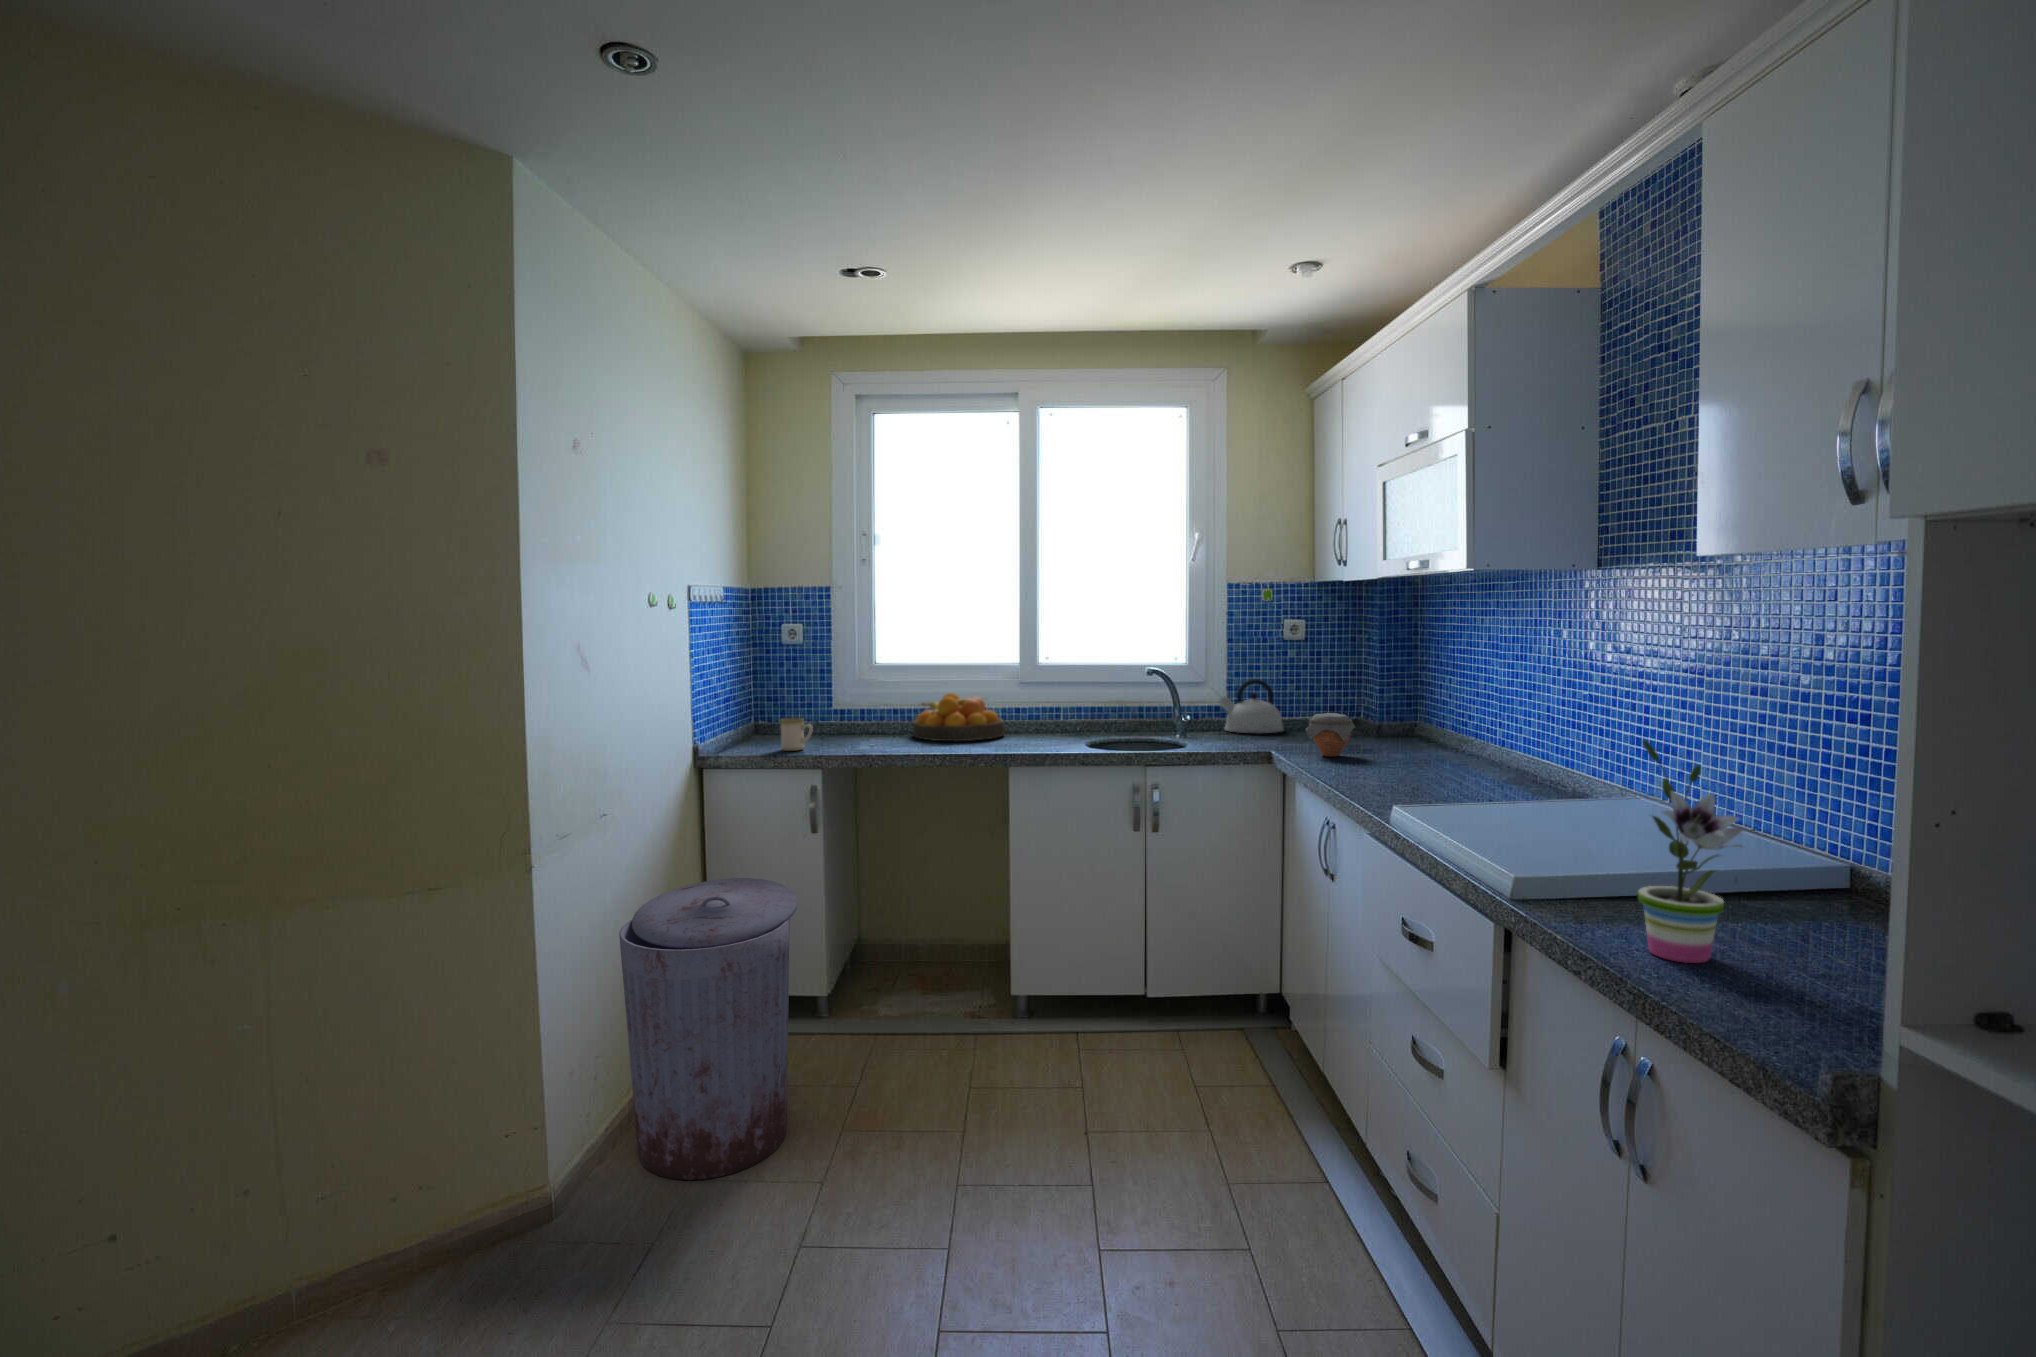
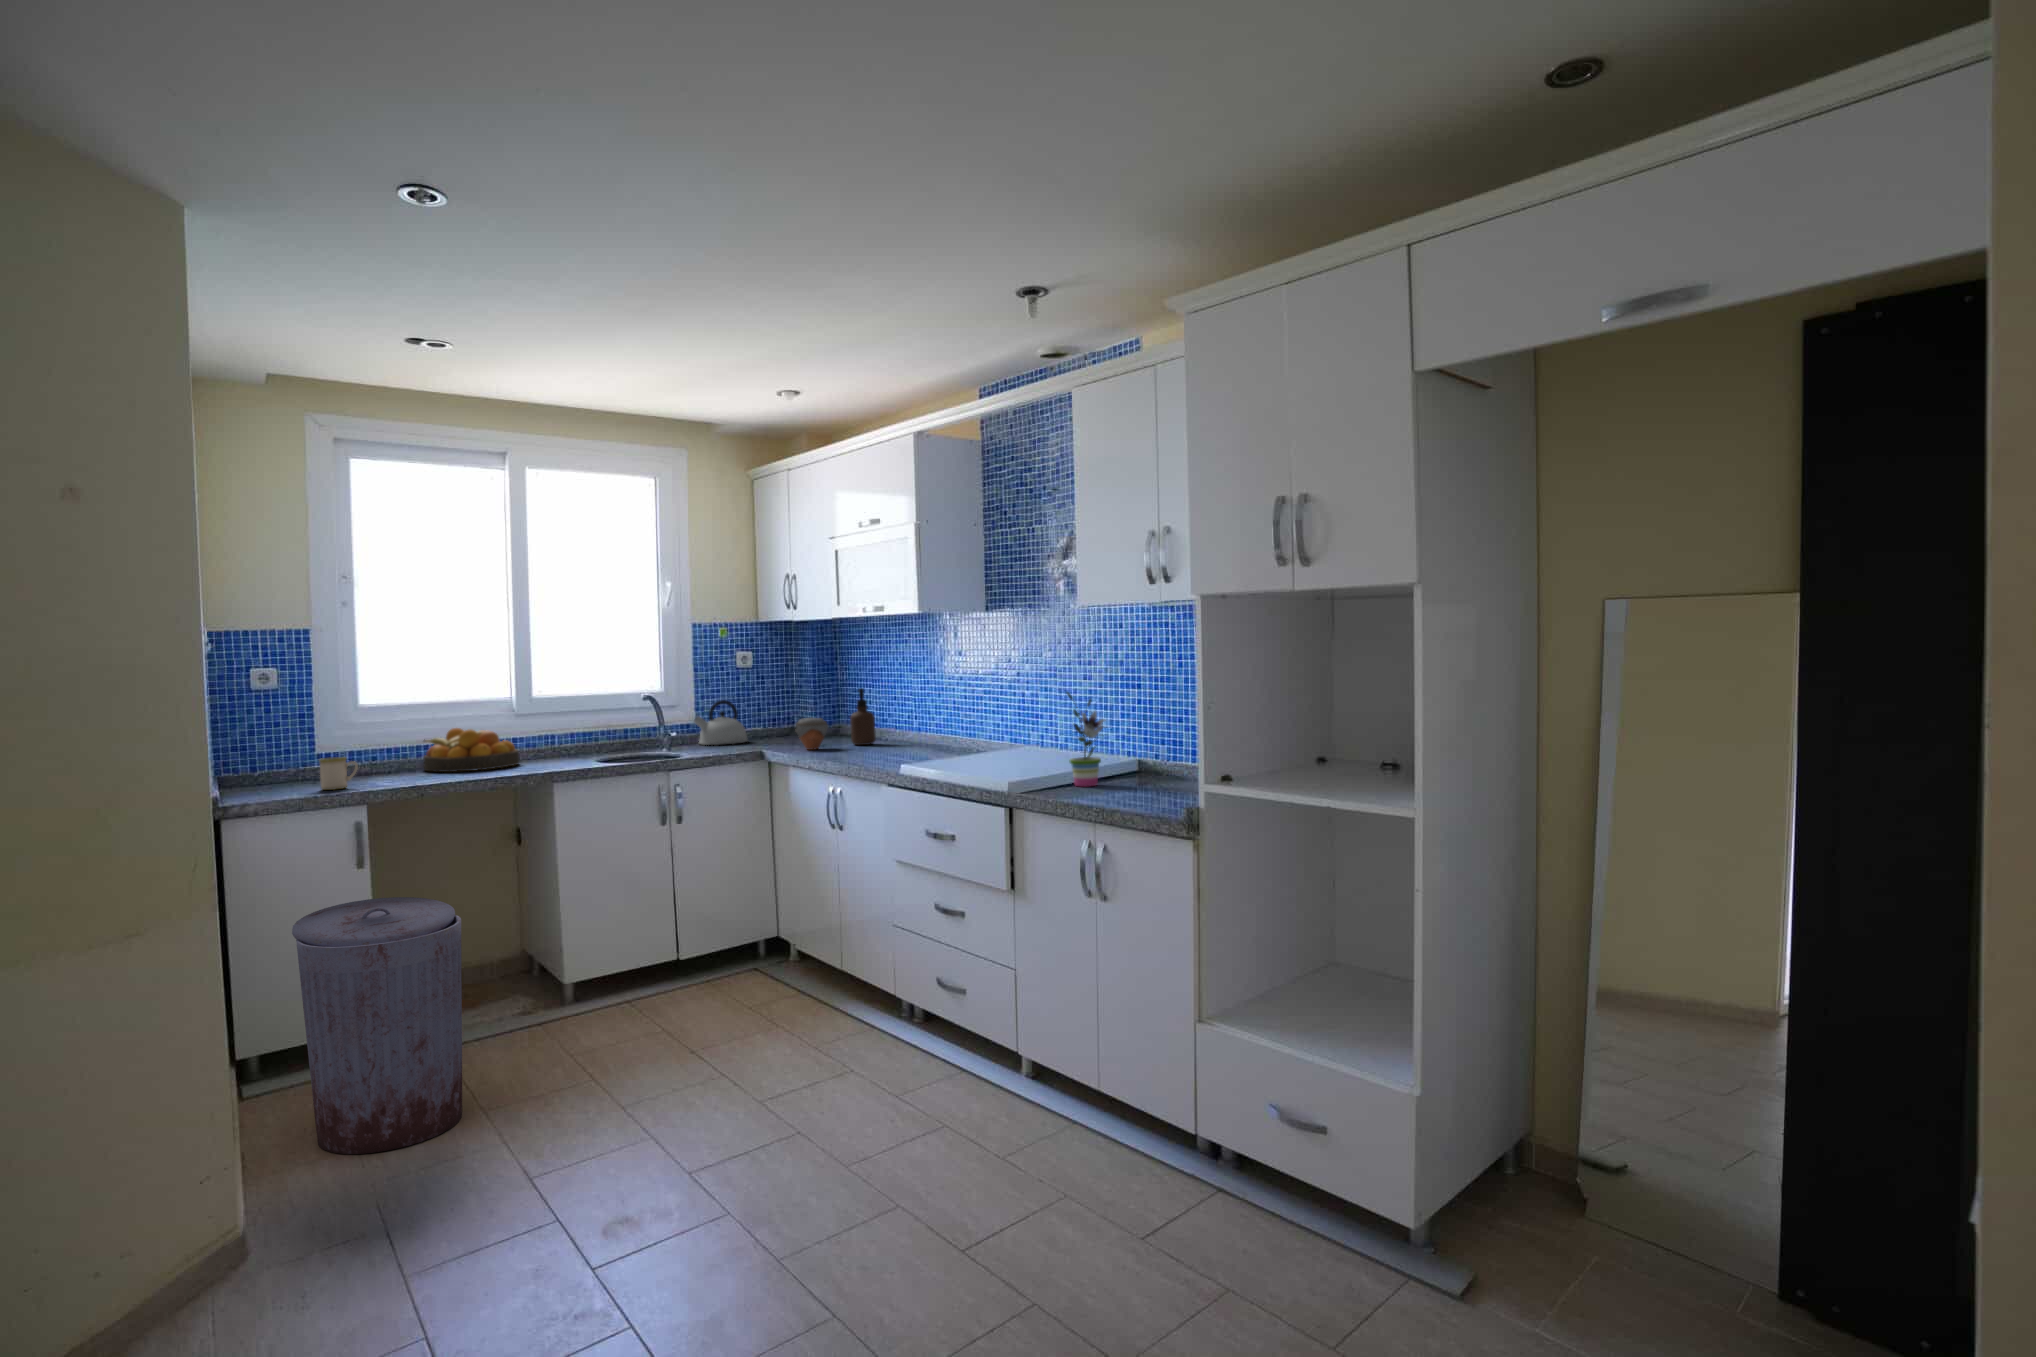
soap dispenser: none [1393,678,1430,757] -> present [850,688,876,745]

